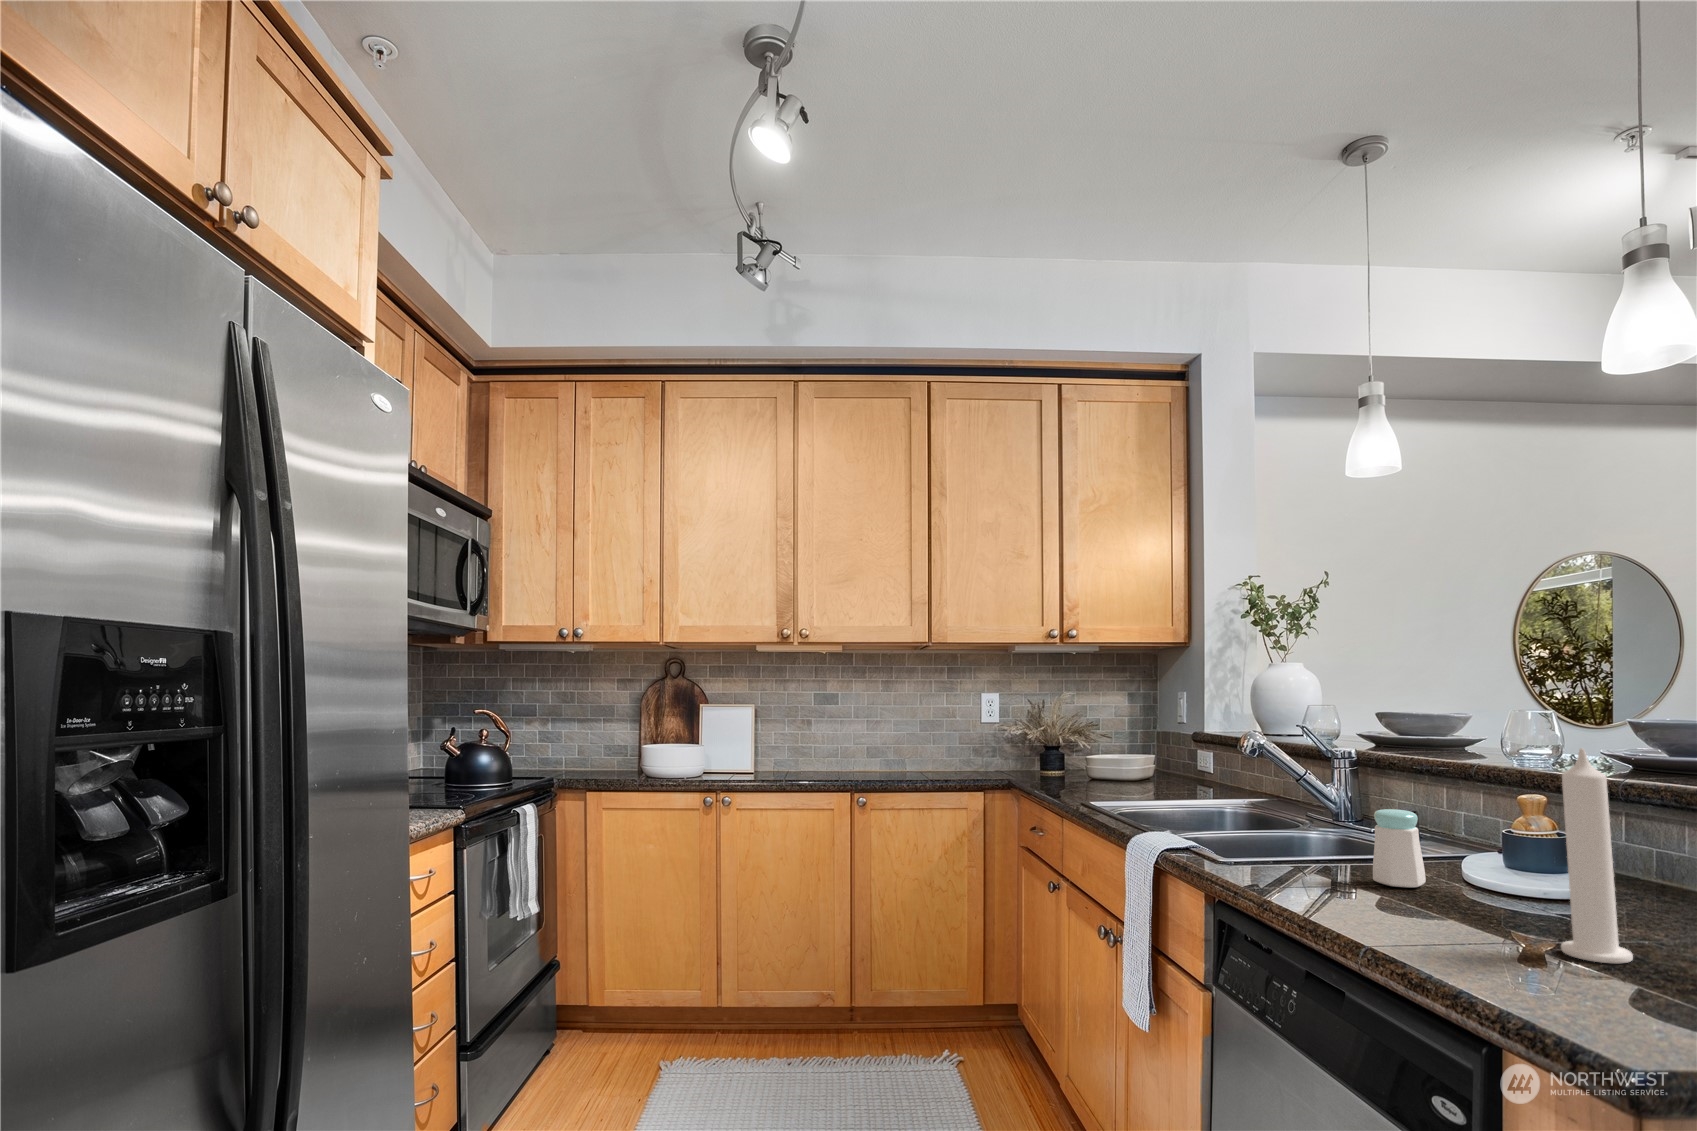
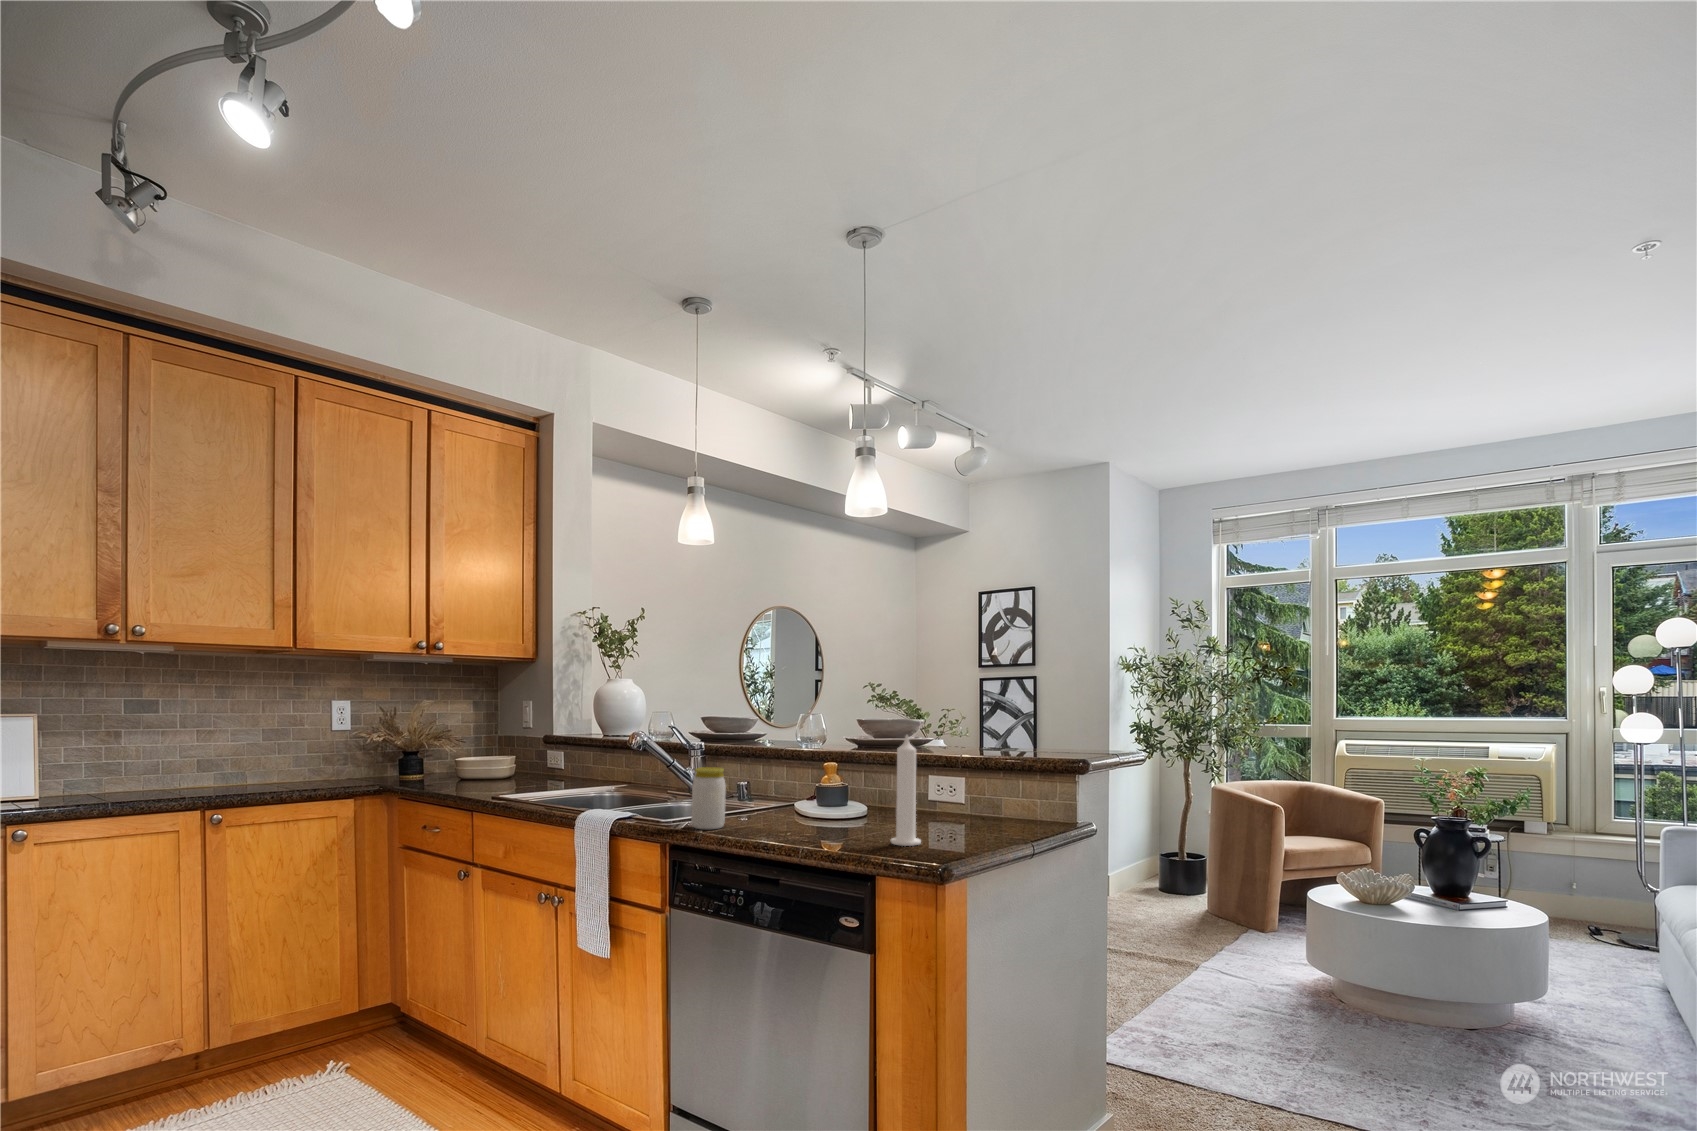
jar: none [1248,784,1303,877] -> present [691,767,726,829]
salt shaker: present [1373,809,1426,887] -> none [767,778,794,826]

